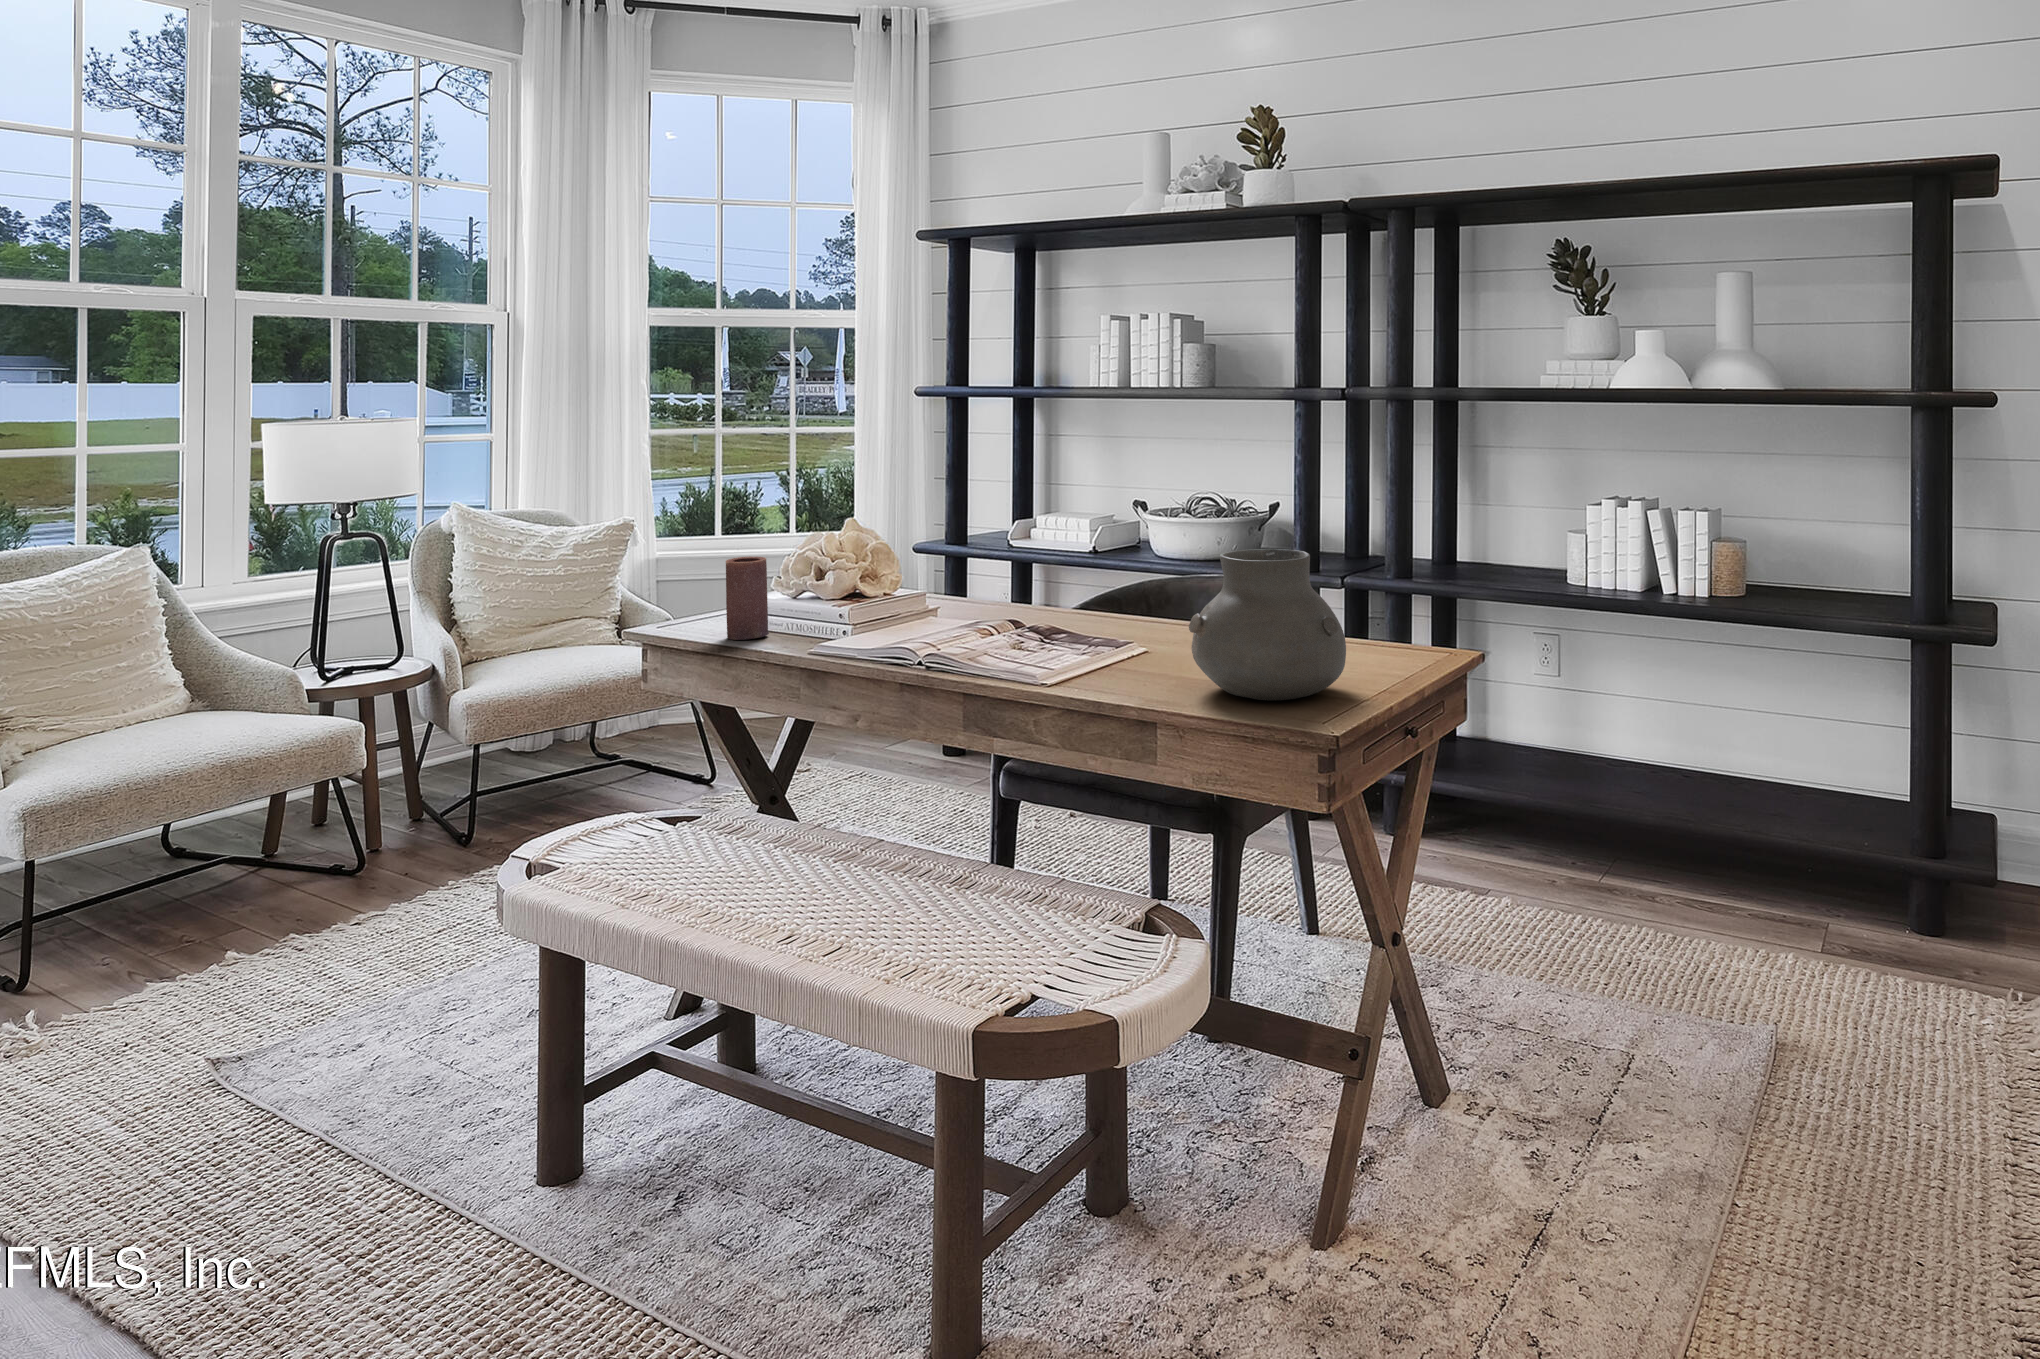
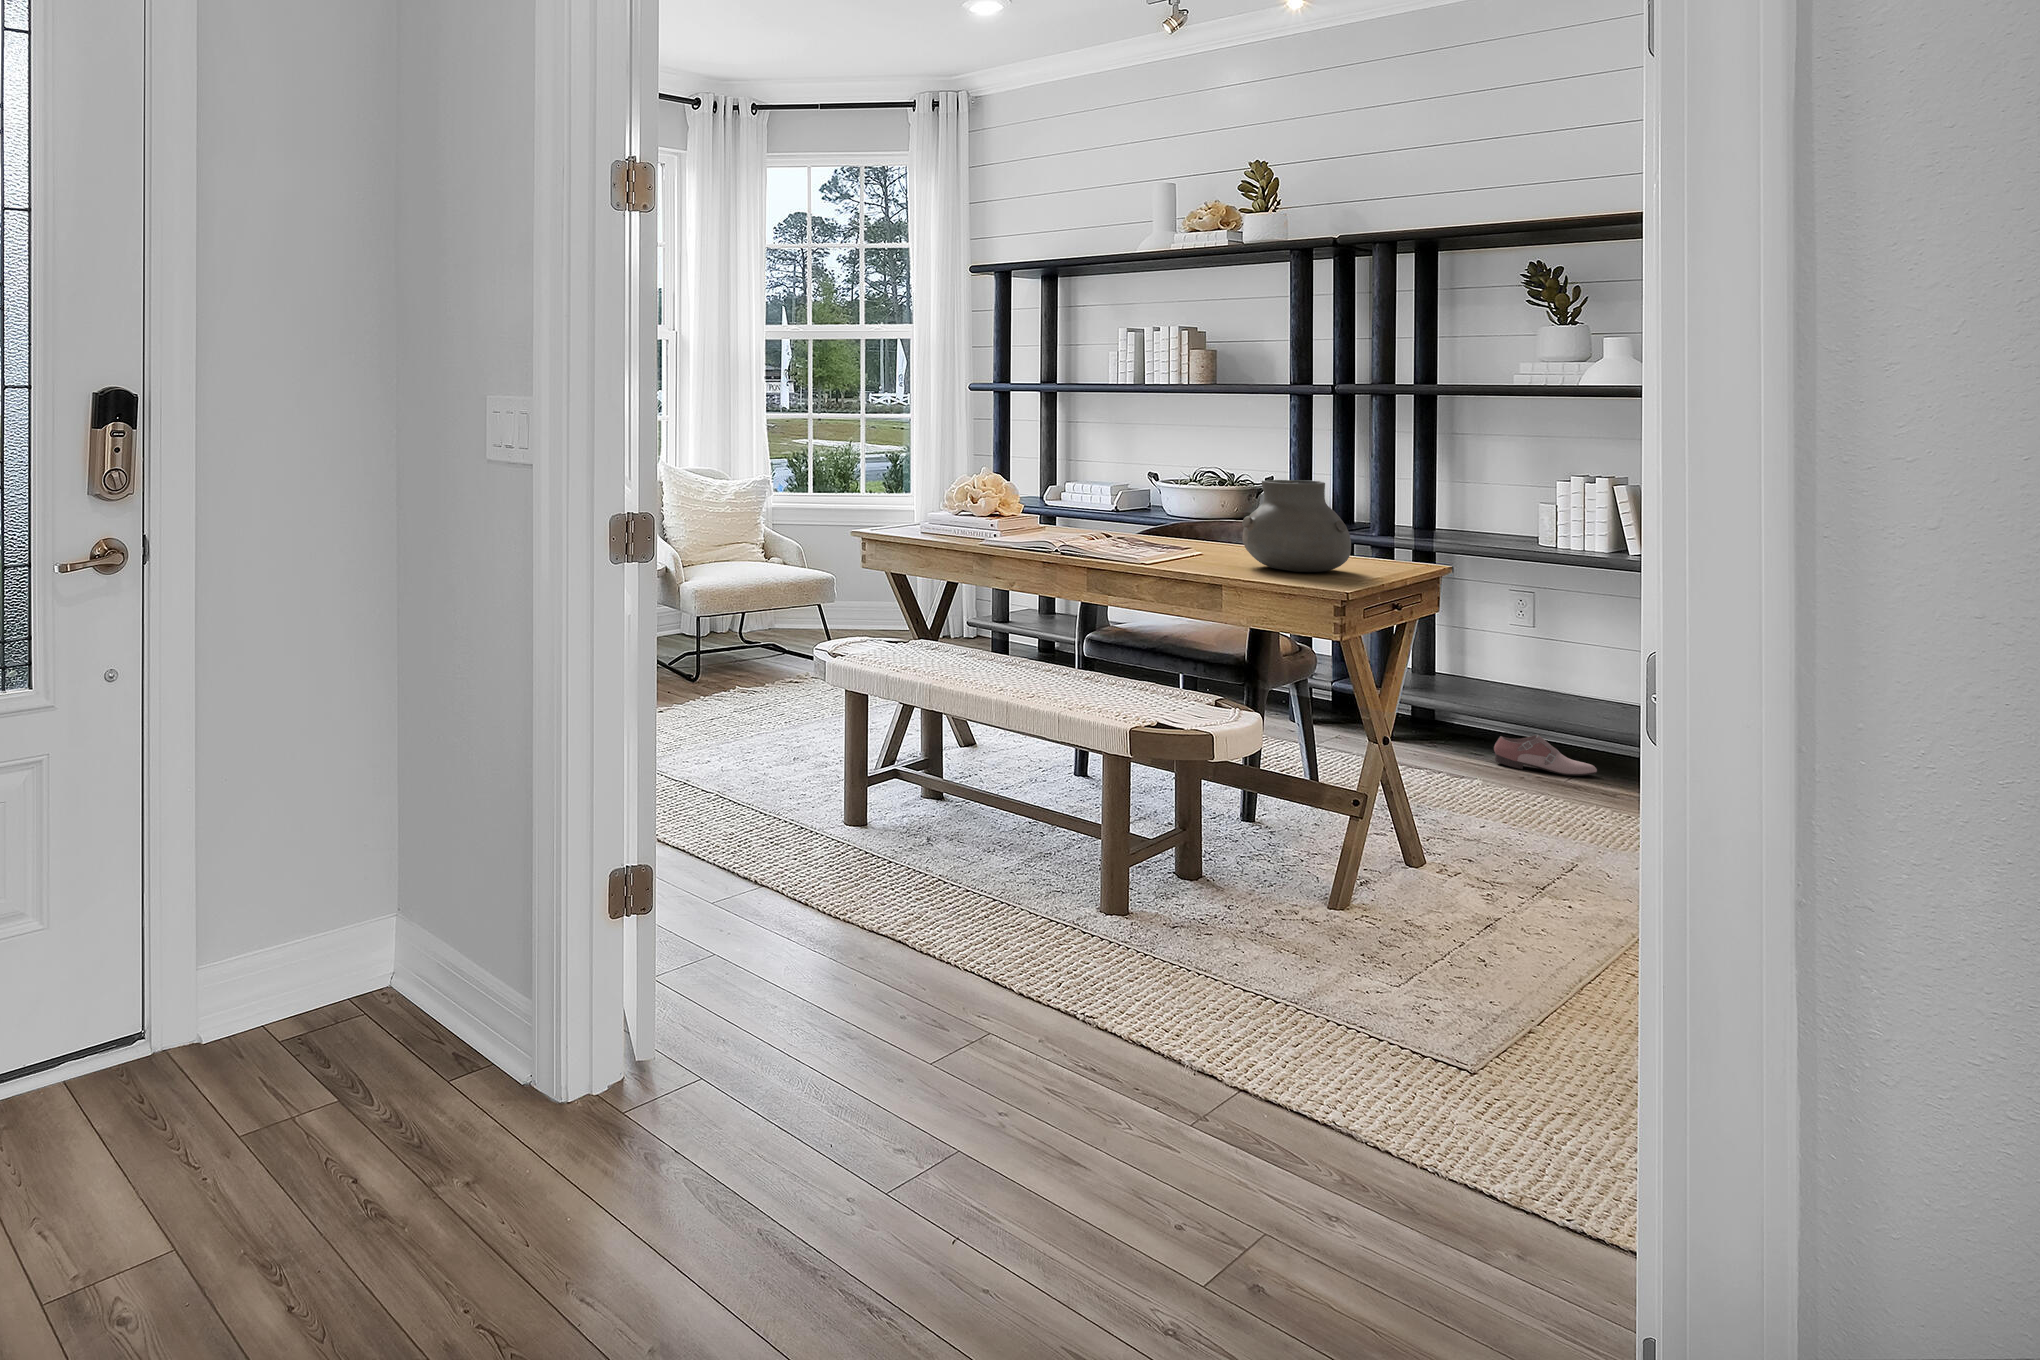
candle: present [726,557,769,640] -> none [914,483,940,534]
shoe: none [1520,822,1630,872] -> present [1494,735,1597,775]

